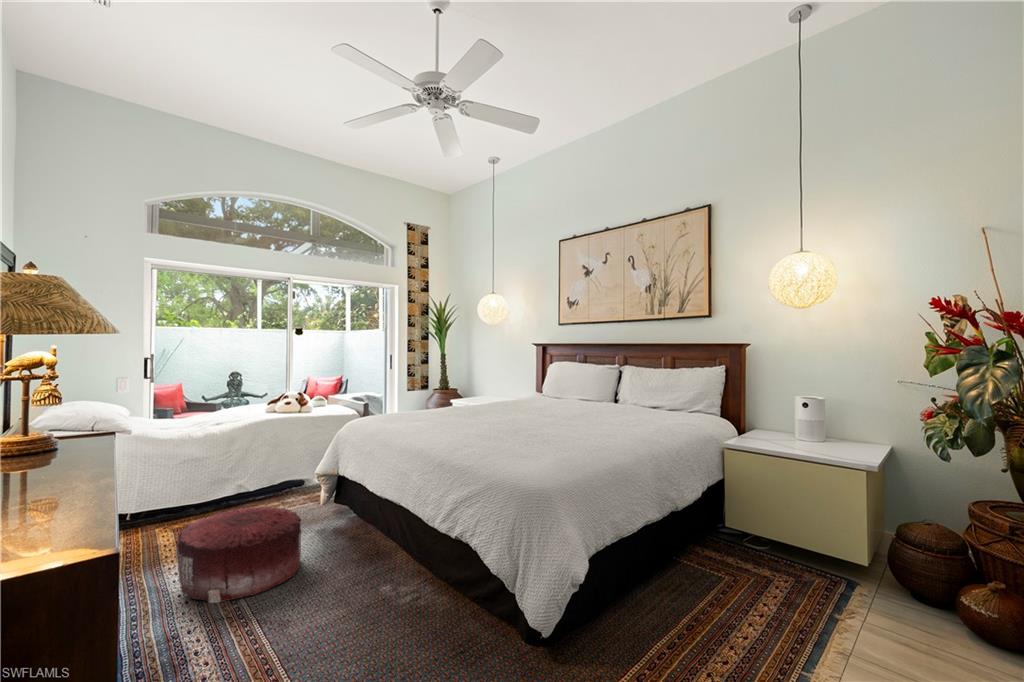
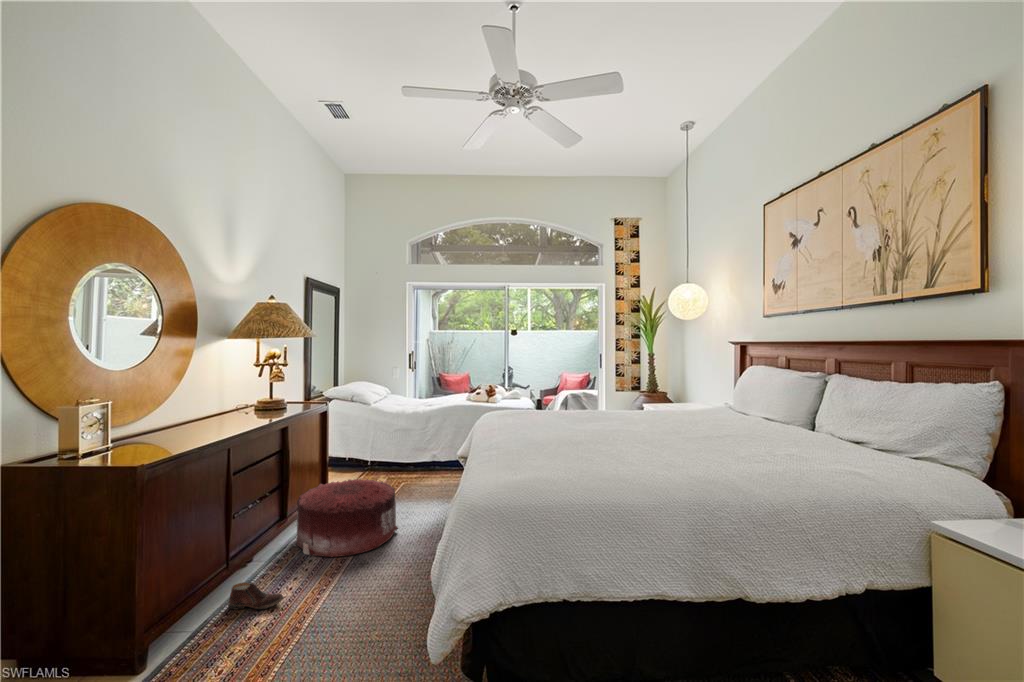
shoe: none [200,631,270,670] -> present [228,583,284,609]

